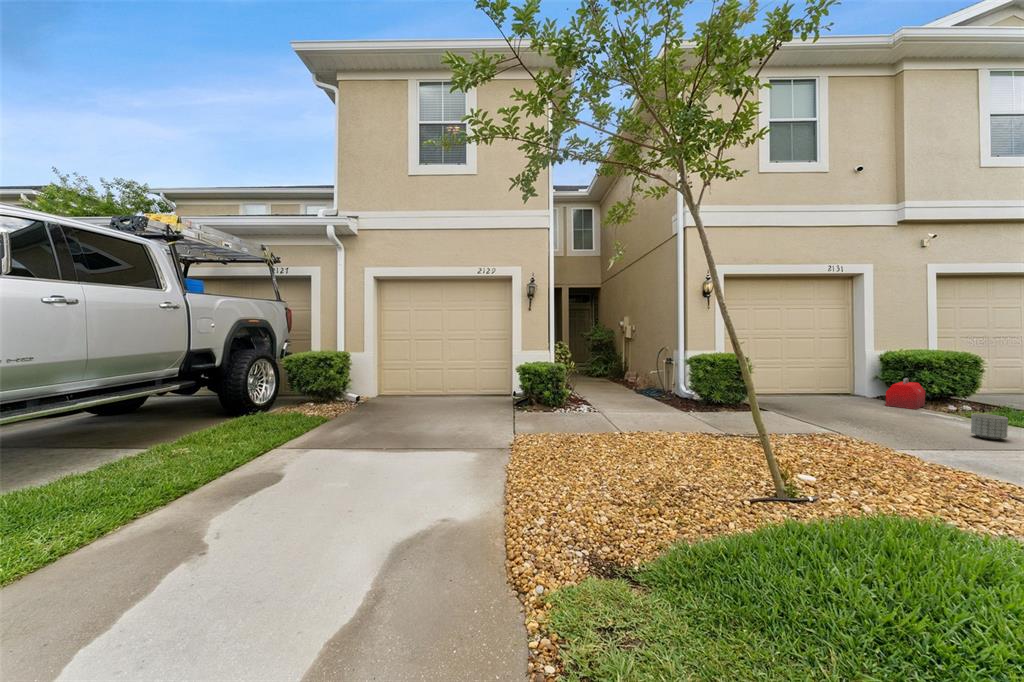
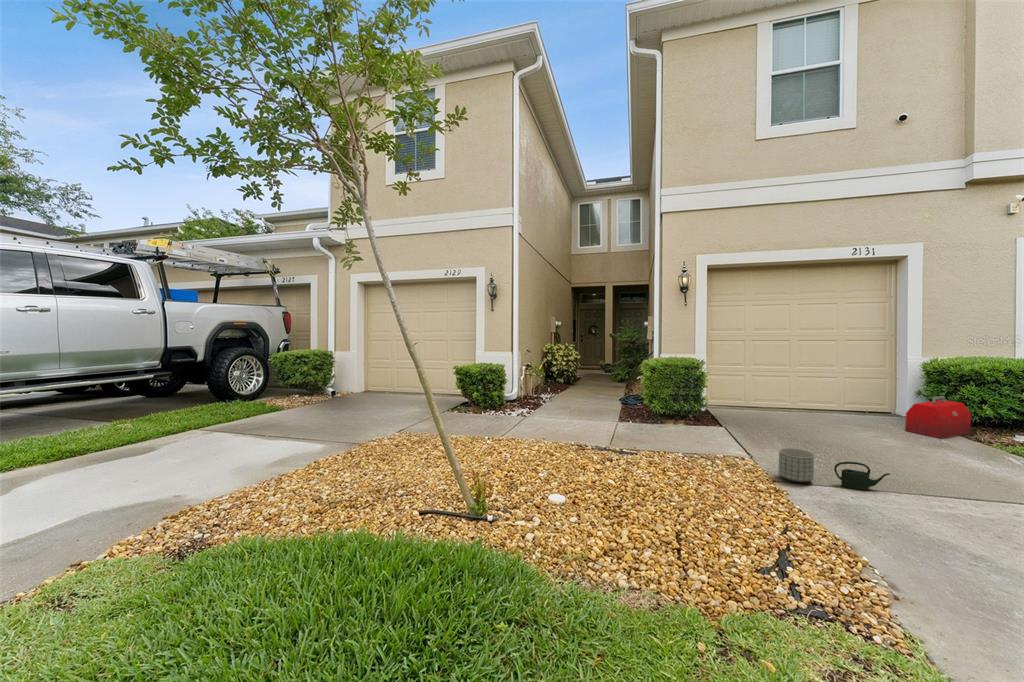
planter: present [971,414,1008,440] -> present [778,448,814,483]
watering can: none [921,425,965,446] -> present [834,461,890,490]

